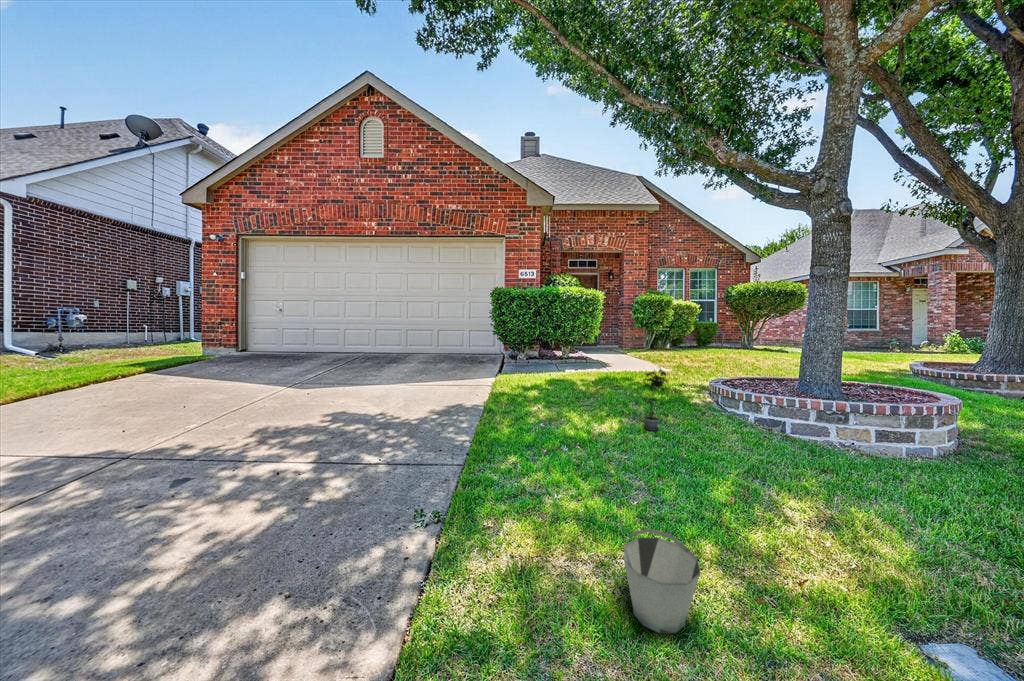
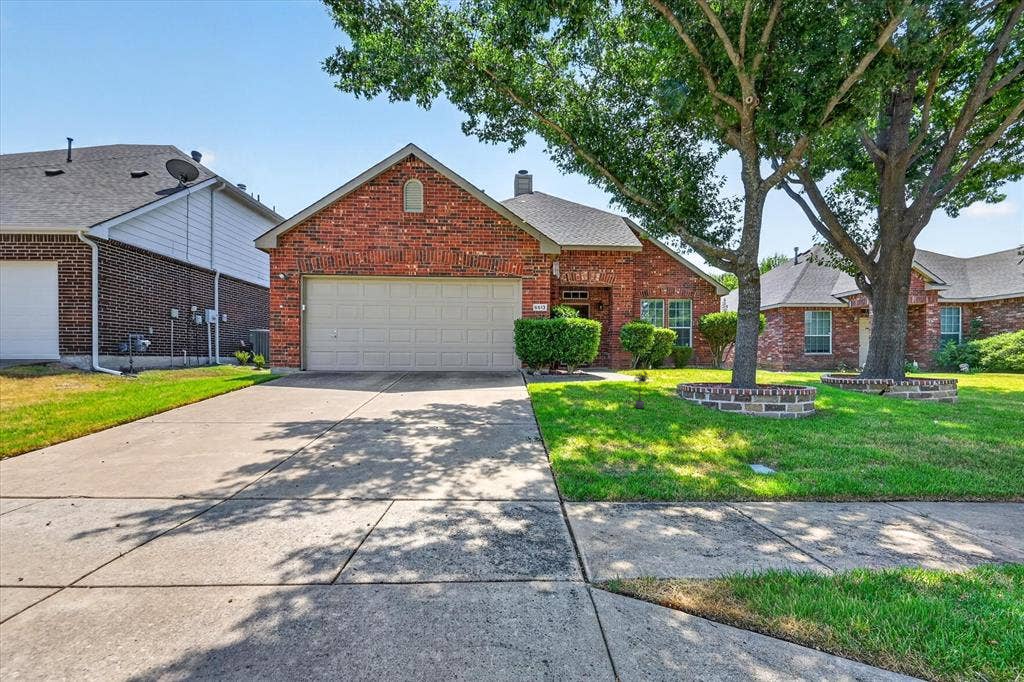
bucket: present [624,528,700,633] -> none [631,424,659,457]

